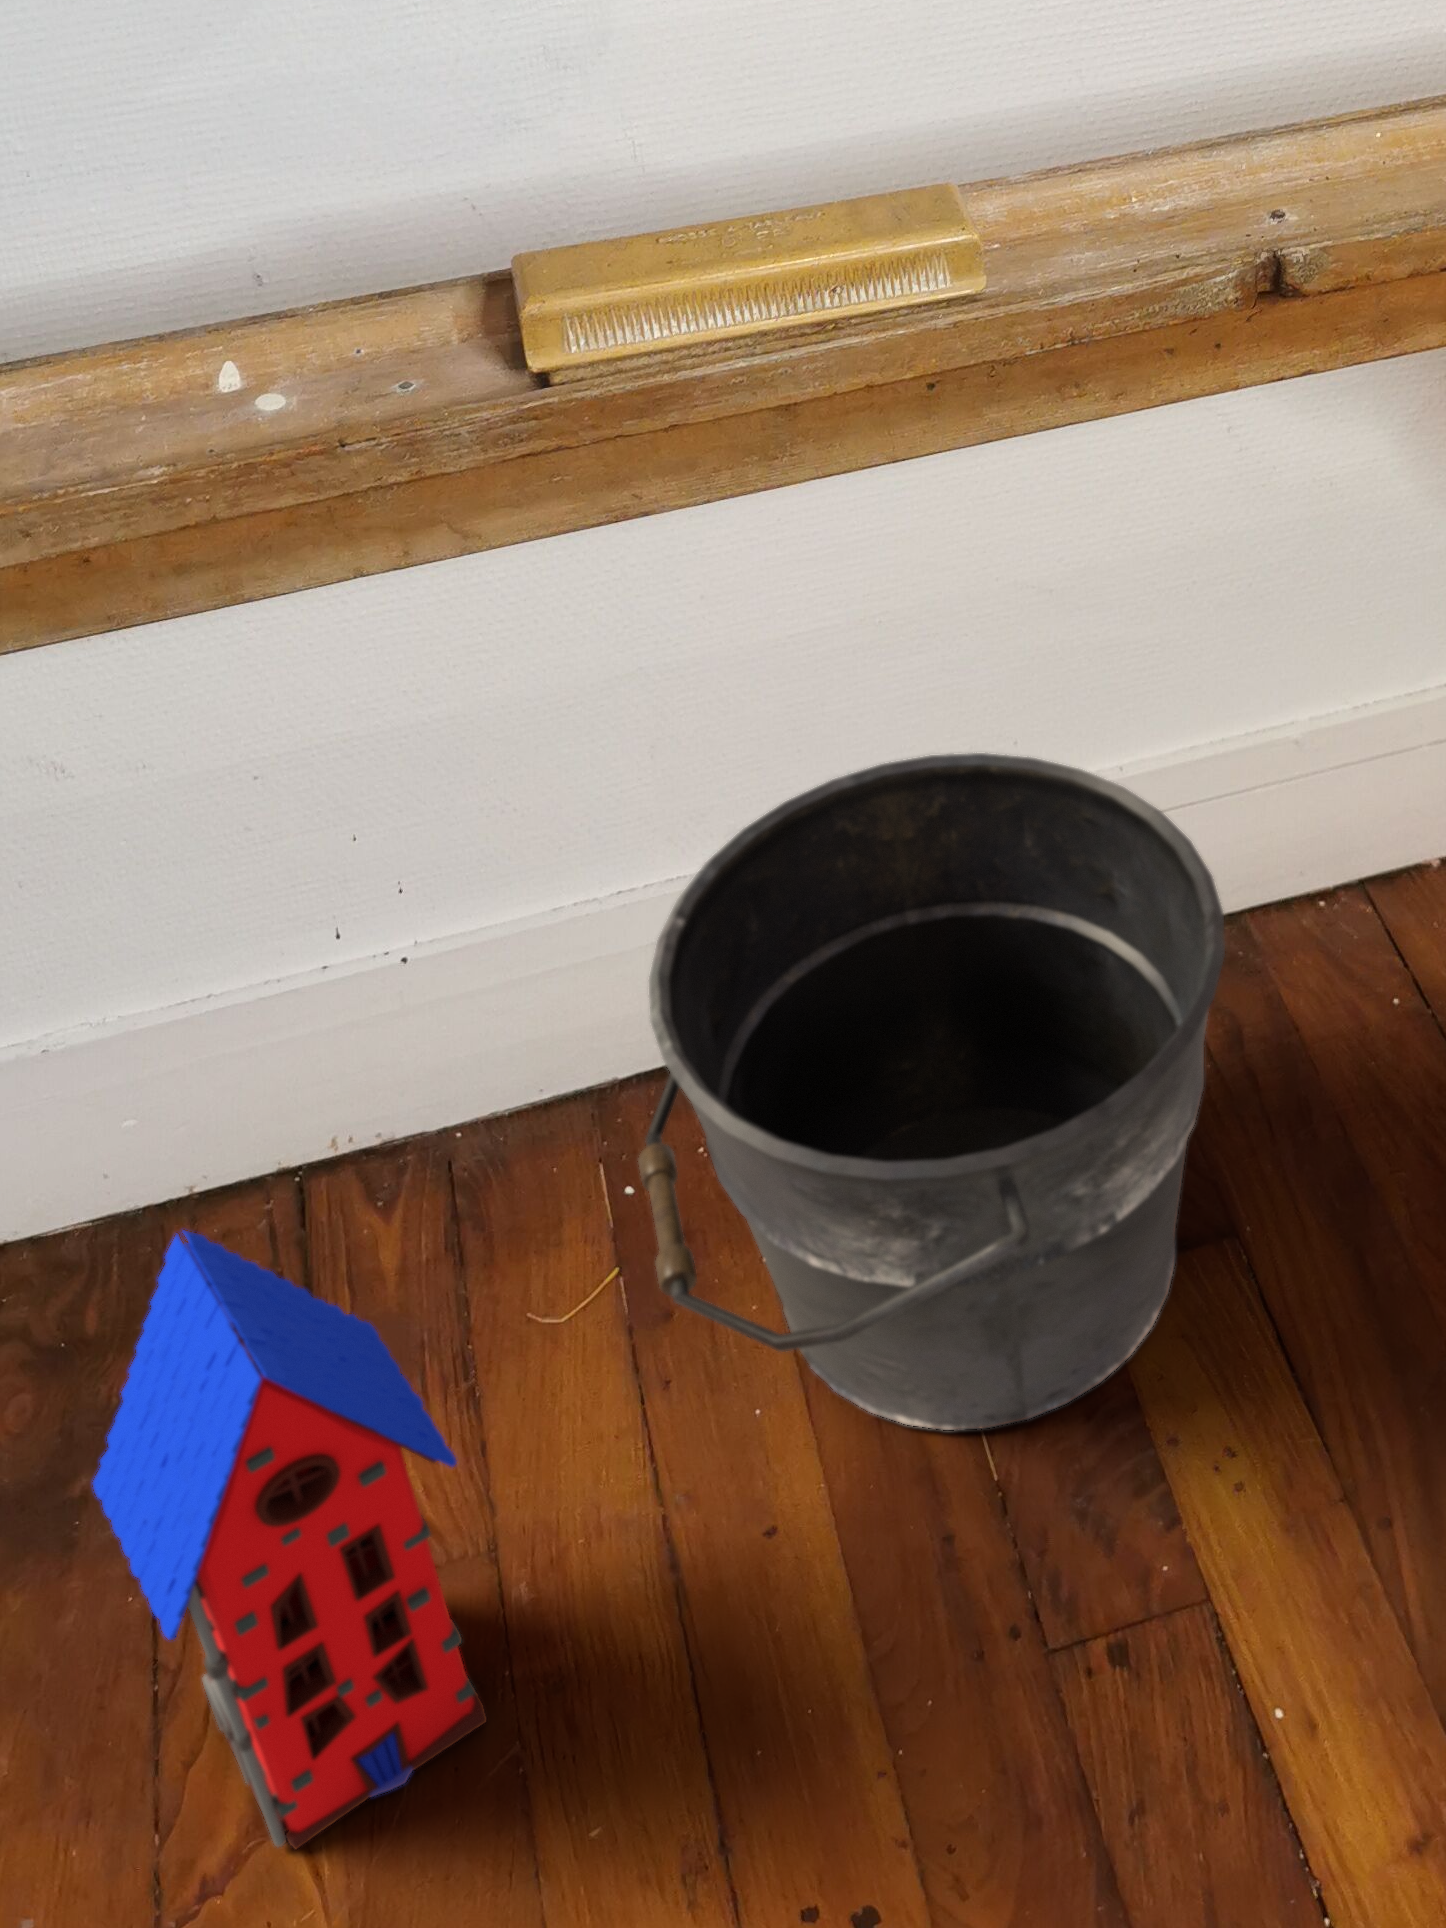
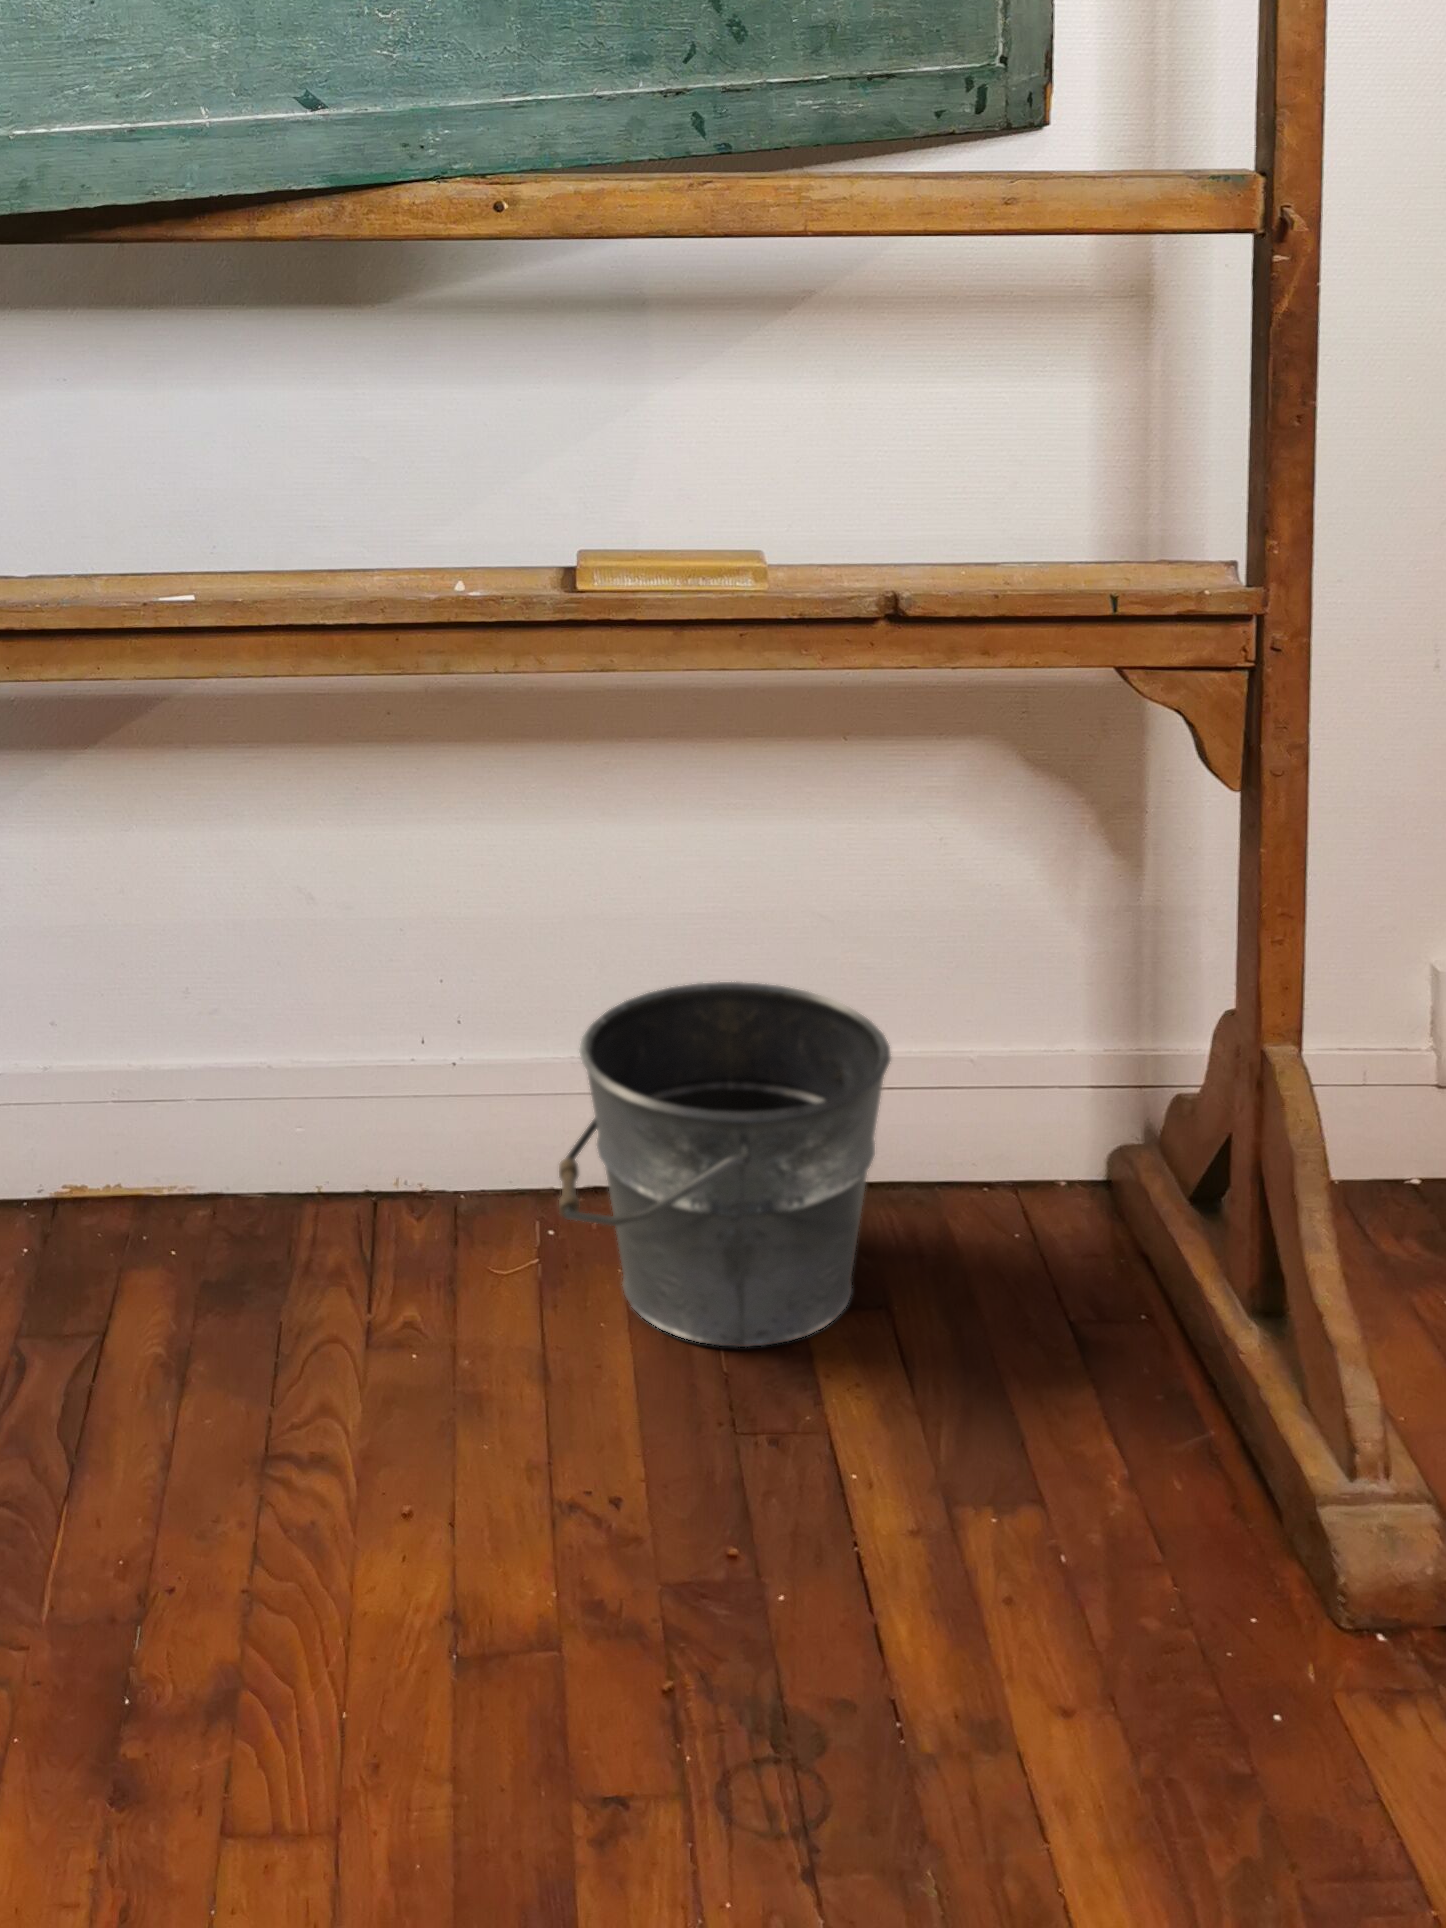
toy house: present [93,1231,487,1849] -> none [280,1046,450,1415]

